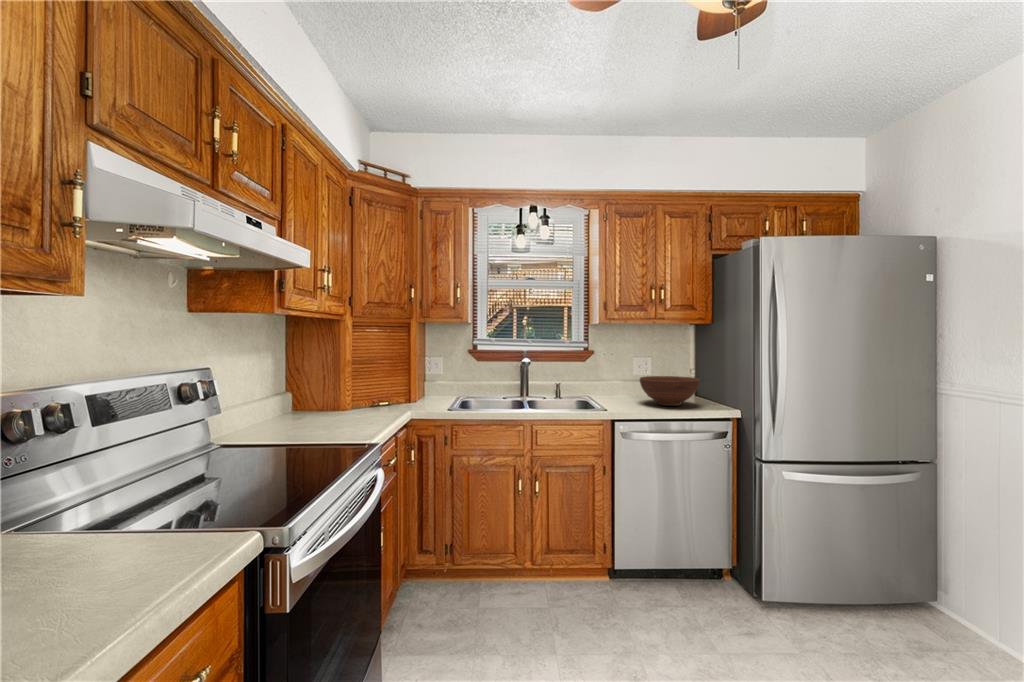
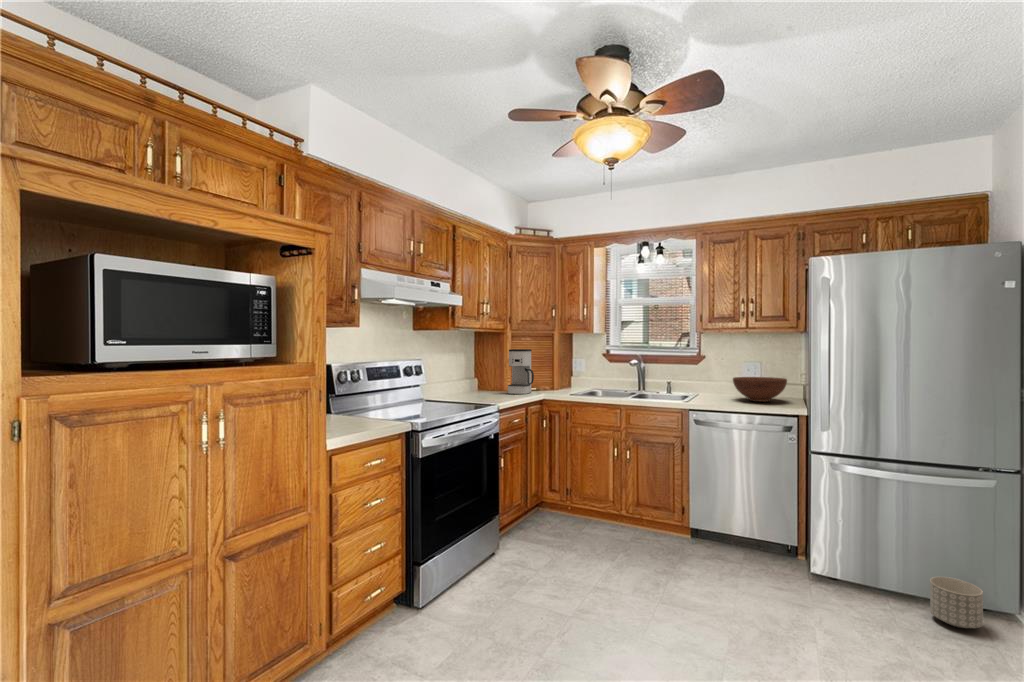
coffee maker: none [351,345,391,415] -> present [508,349,534,394]
planter: none [907,594,964,653] -> present [930,577,983,629]

